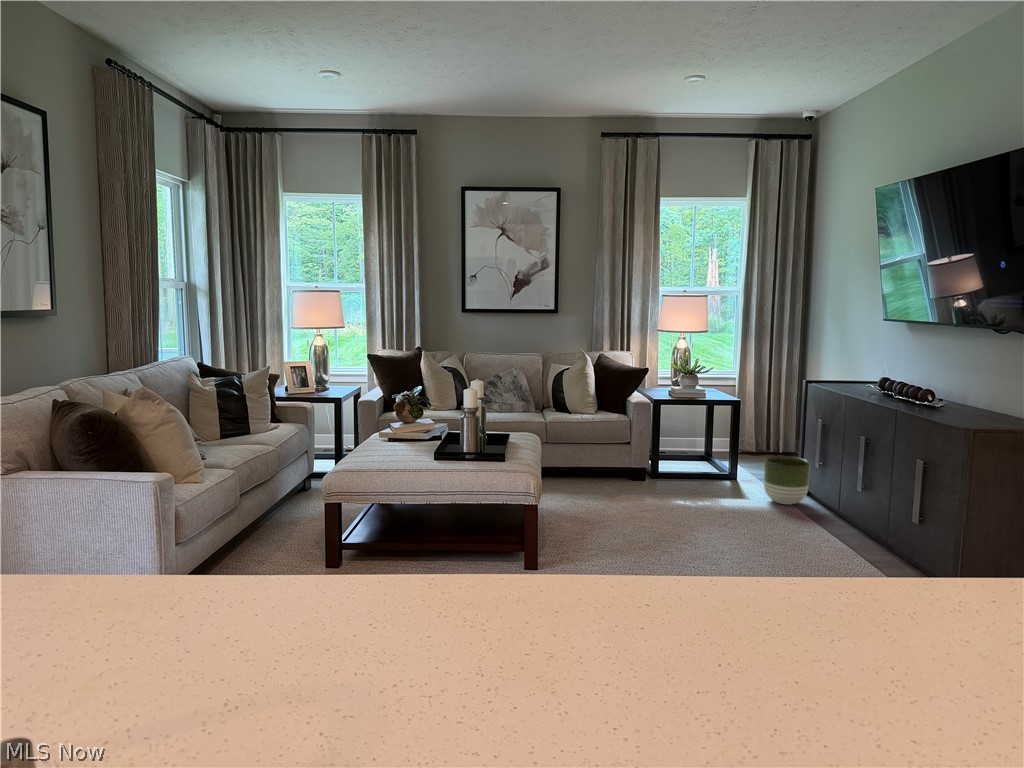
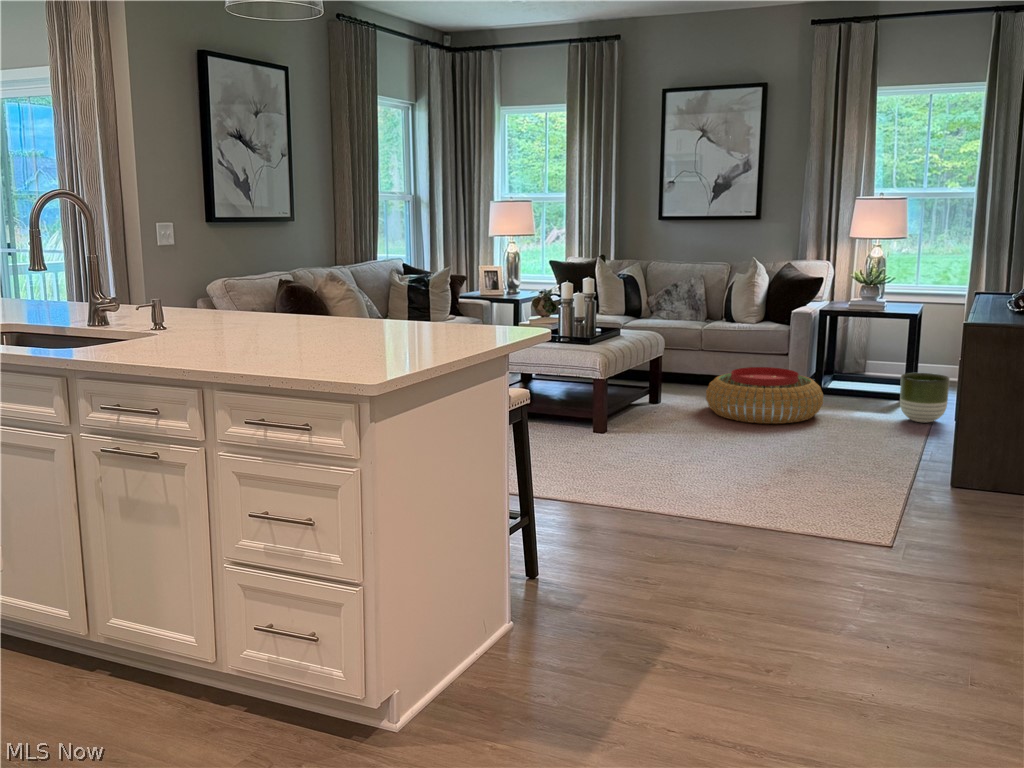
pouf: none [592,461,712,527] -> present [706,367,823,424]

